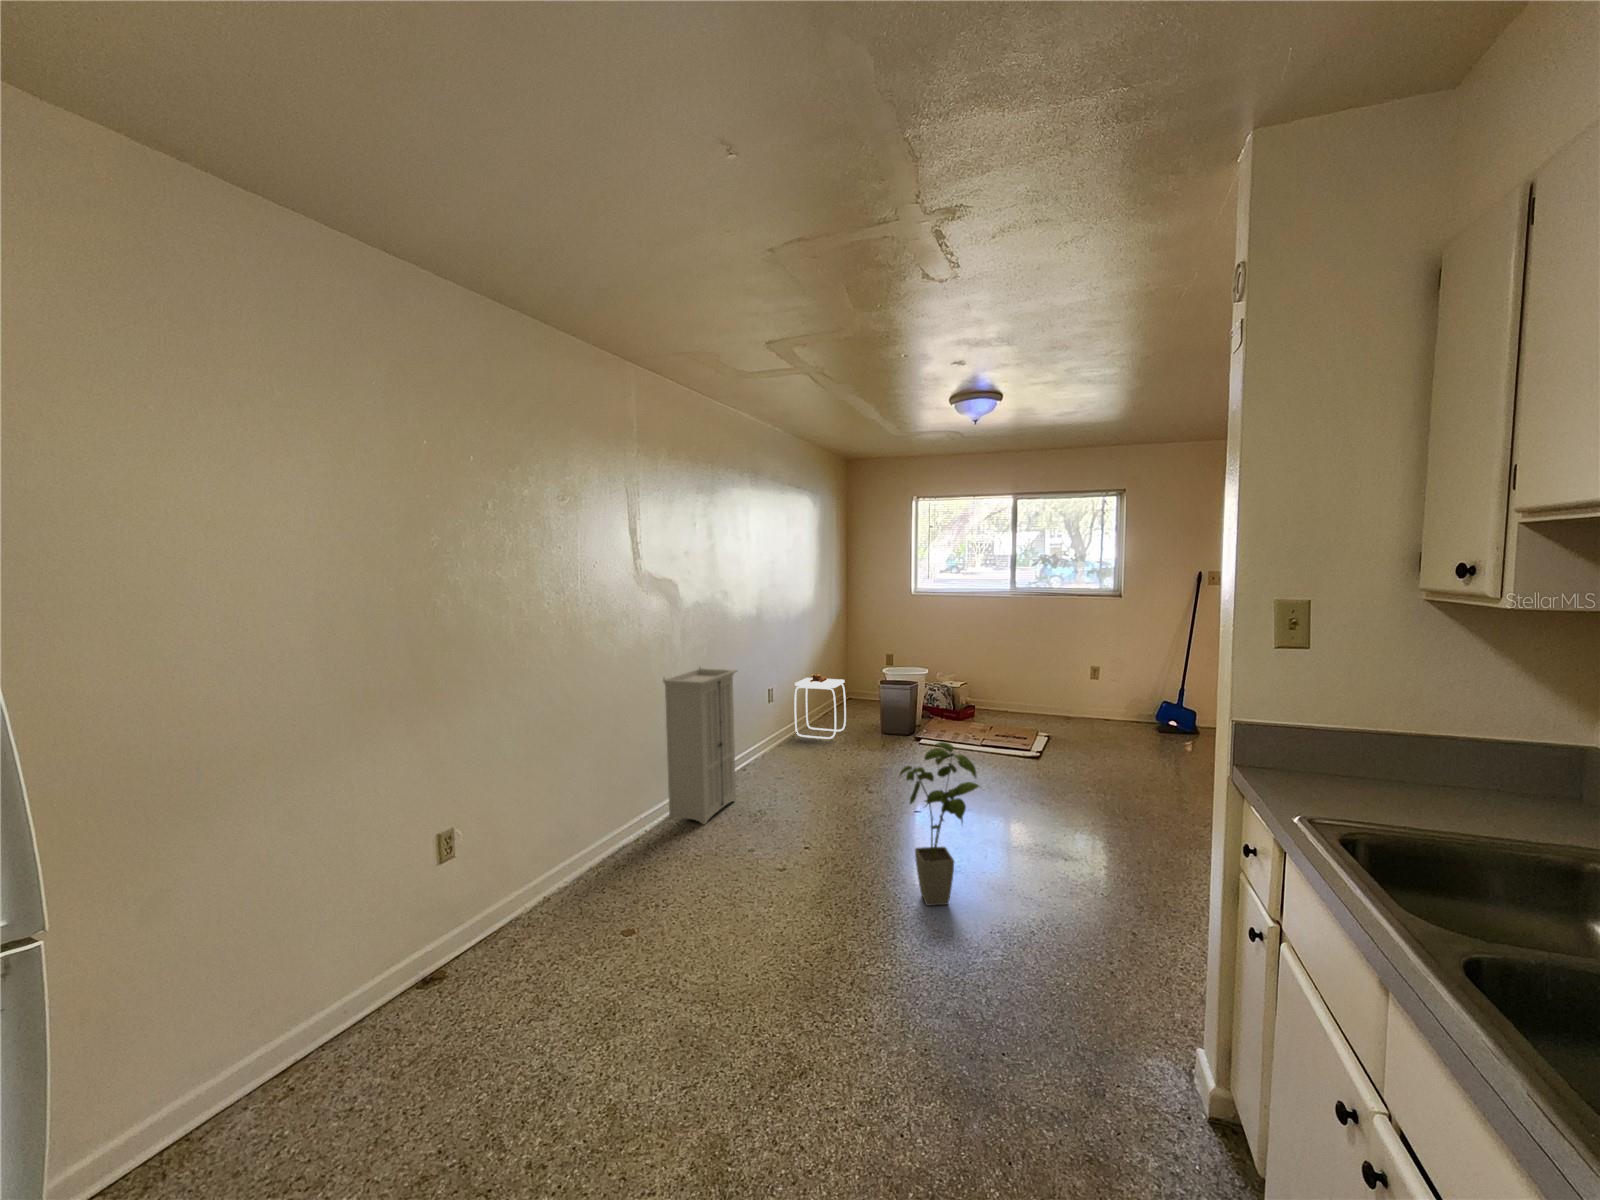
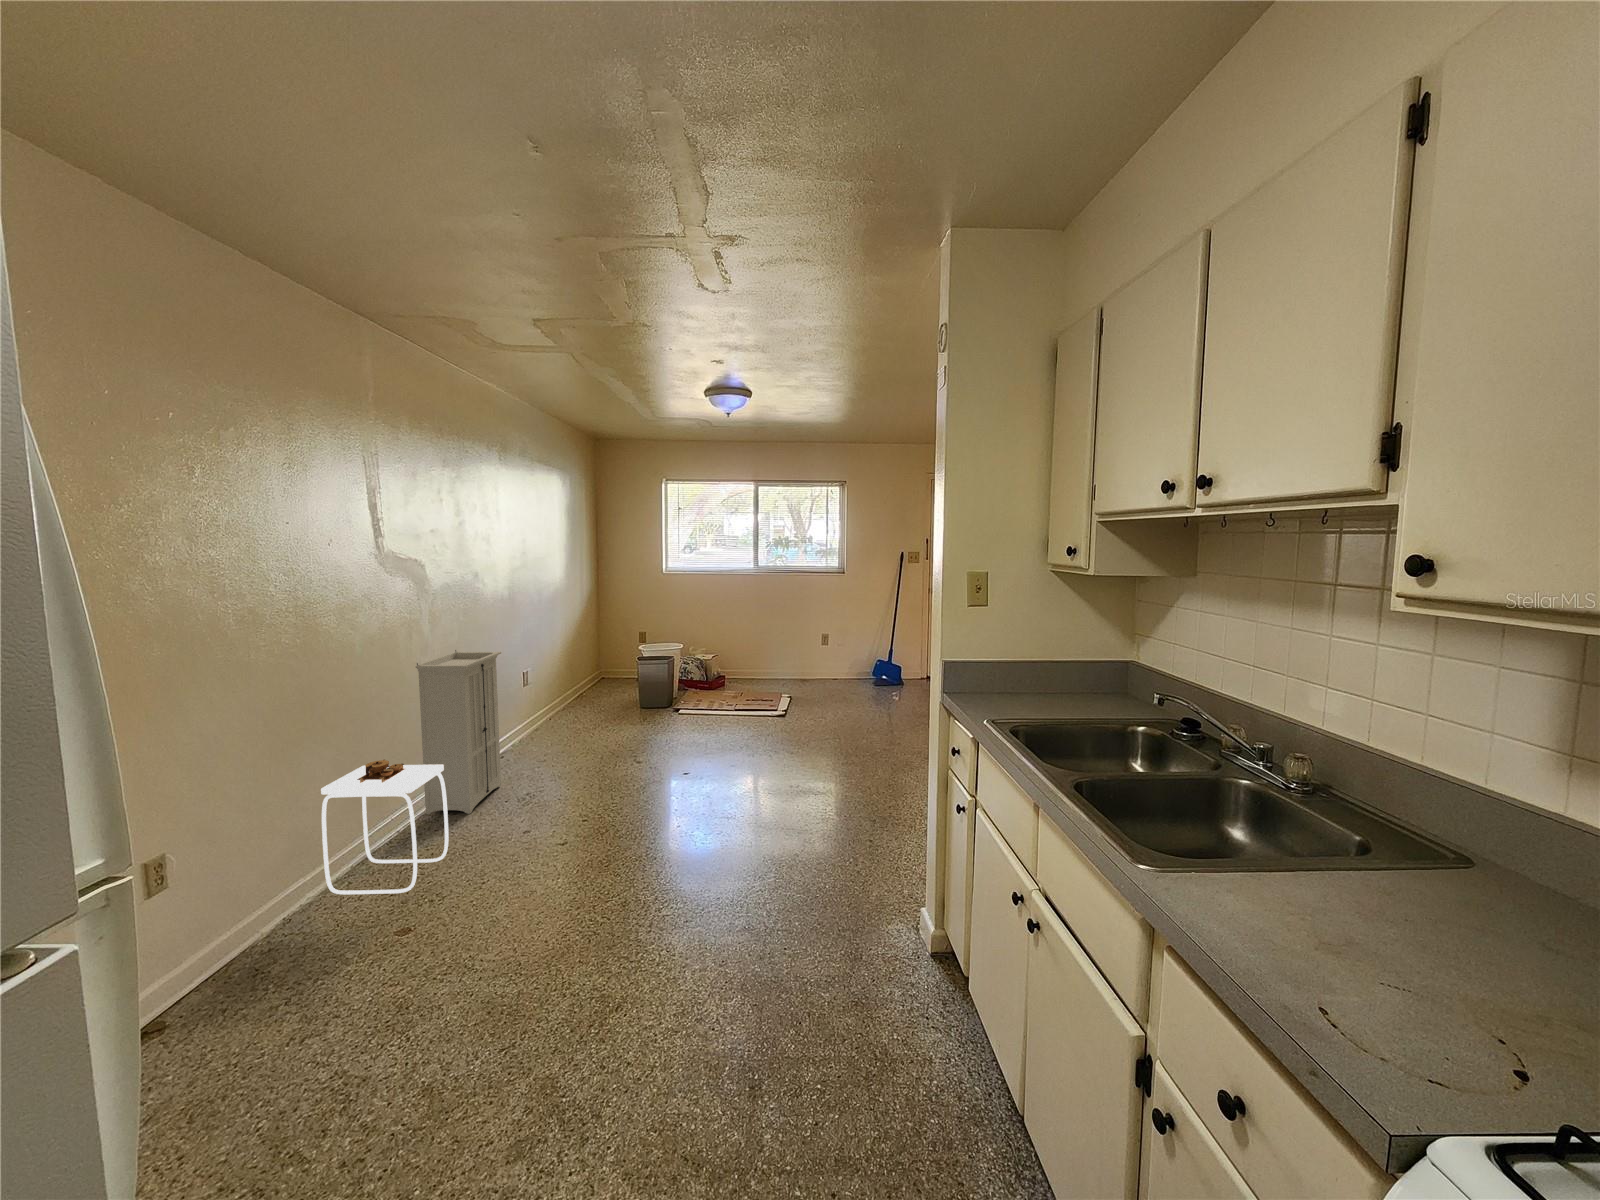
side table: present [795,674,846,739] -> present [321,759,448,894]
house plant: present [900,742,979,906] -> none [682,705,753,849]

